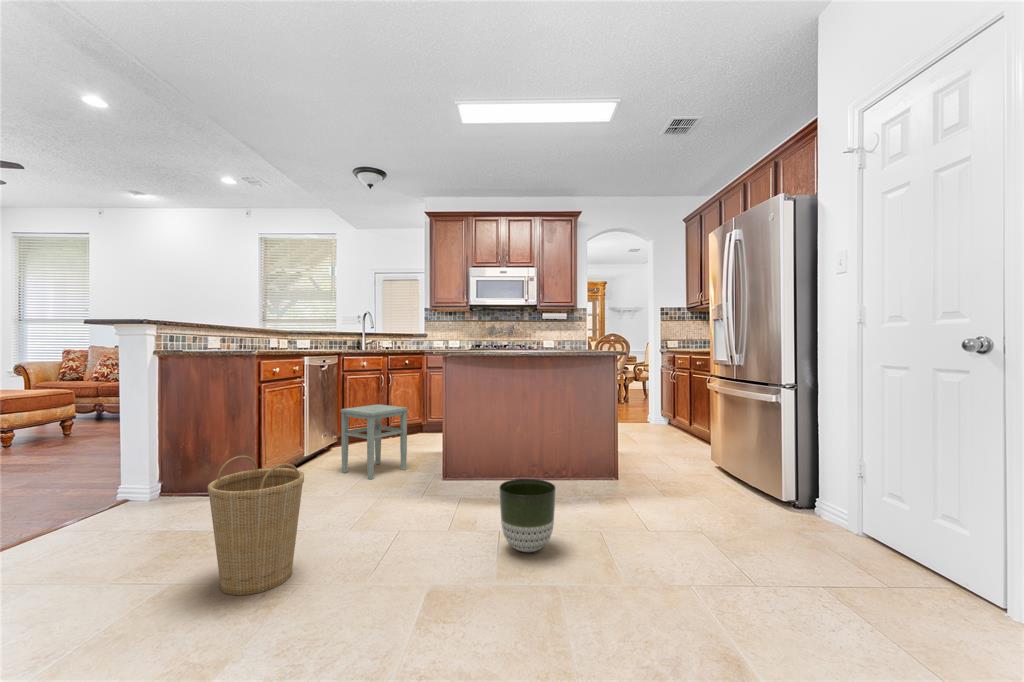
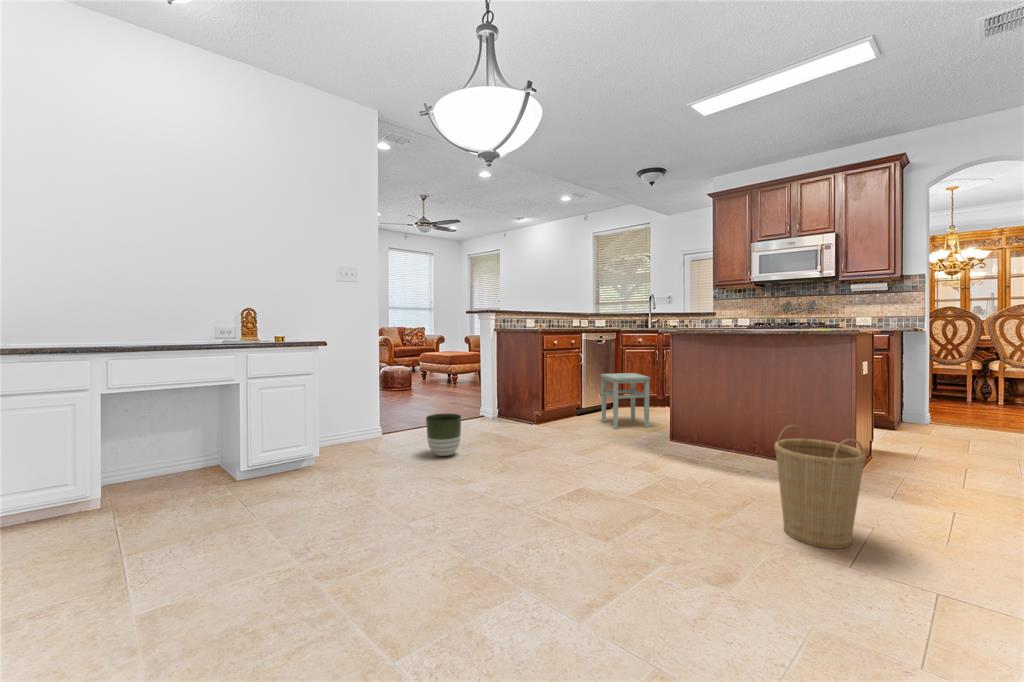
basket: present [208,456,304,595] -> present [775,425,866,549]
planter: present [499,479,556,552] -> present [426,413,461,456]

